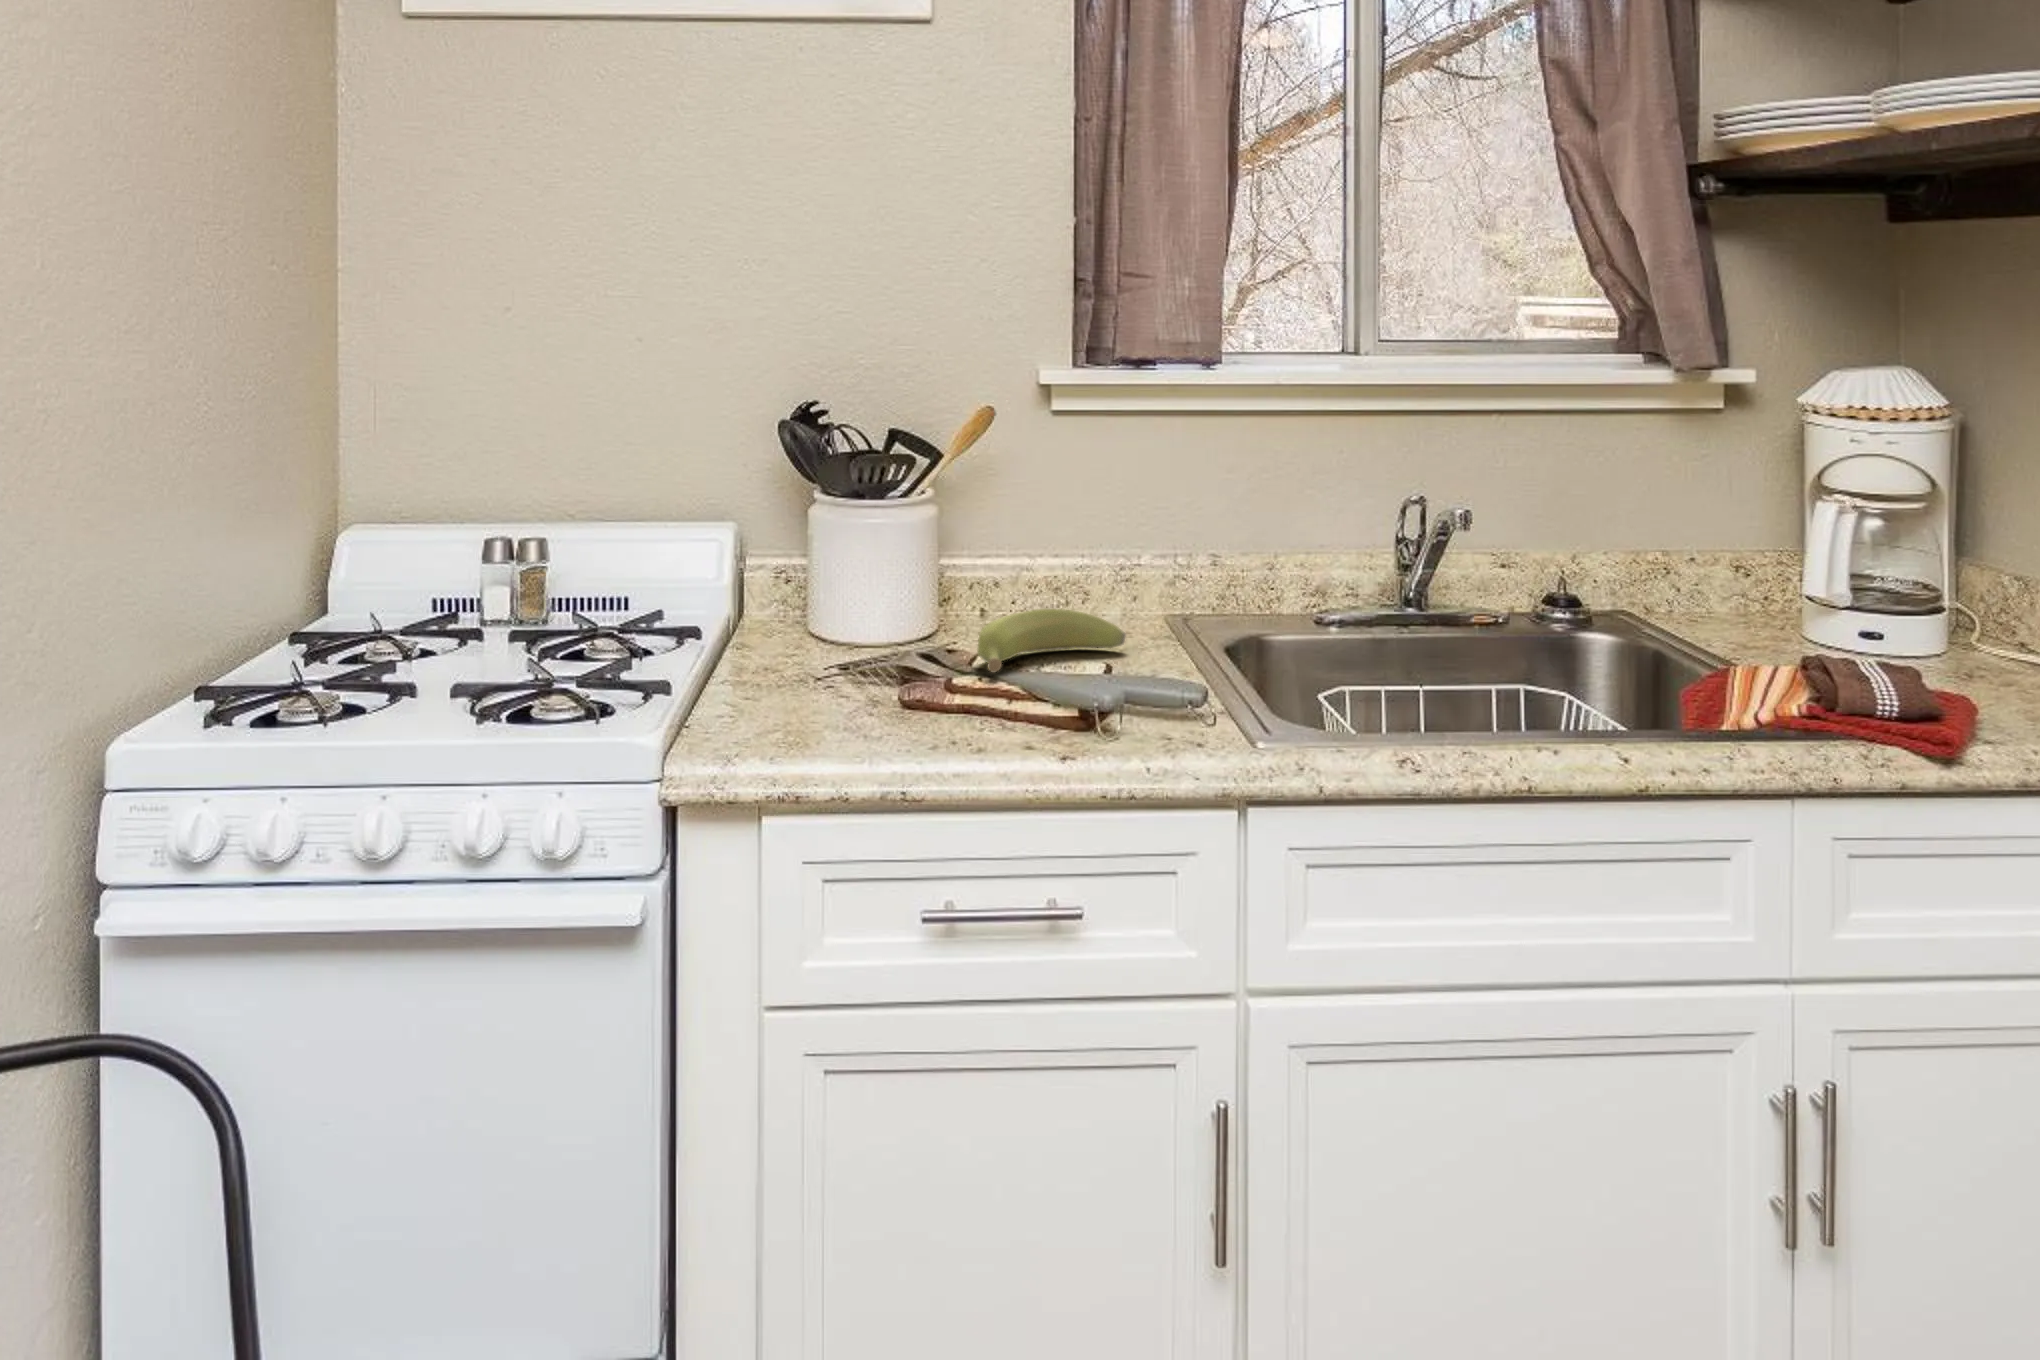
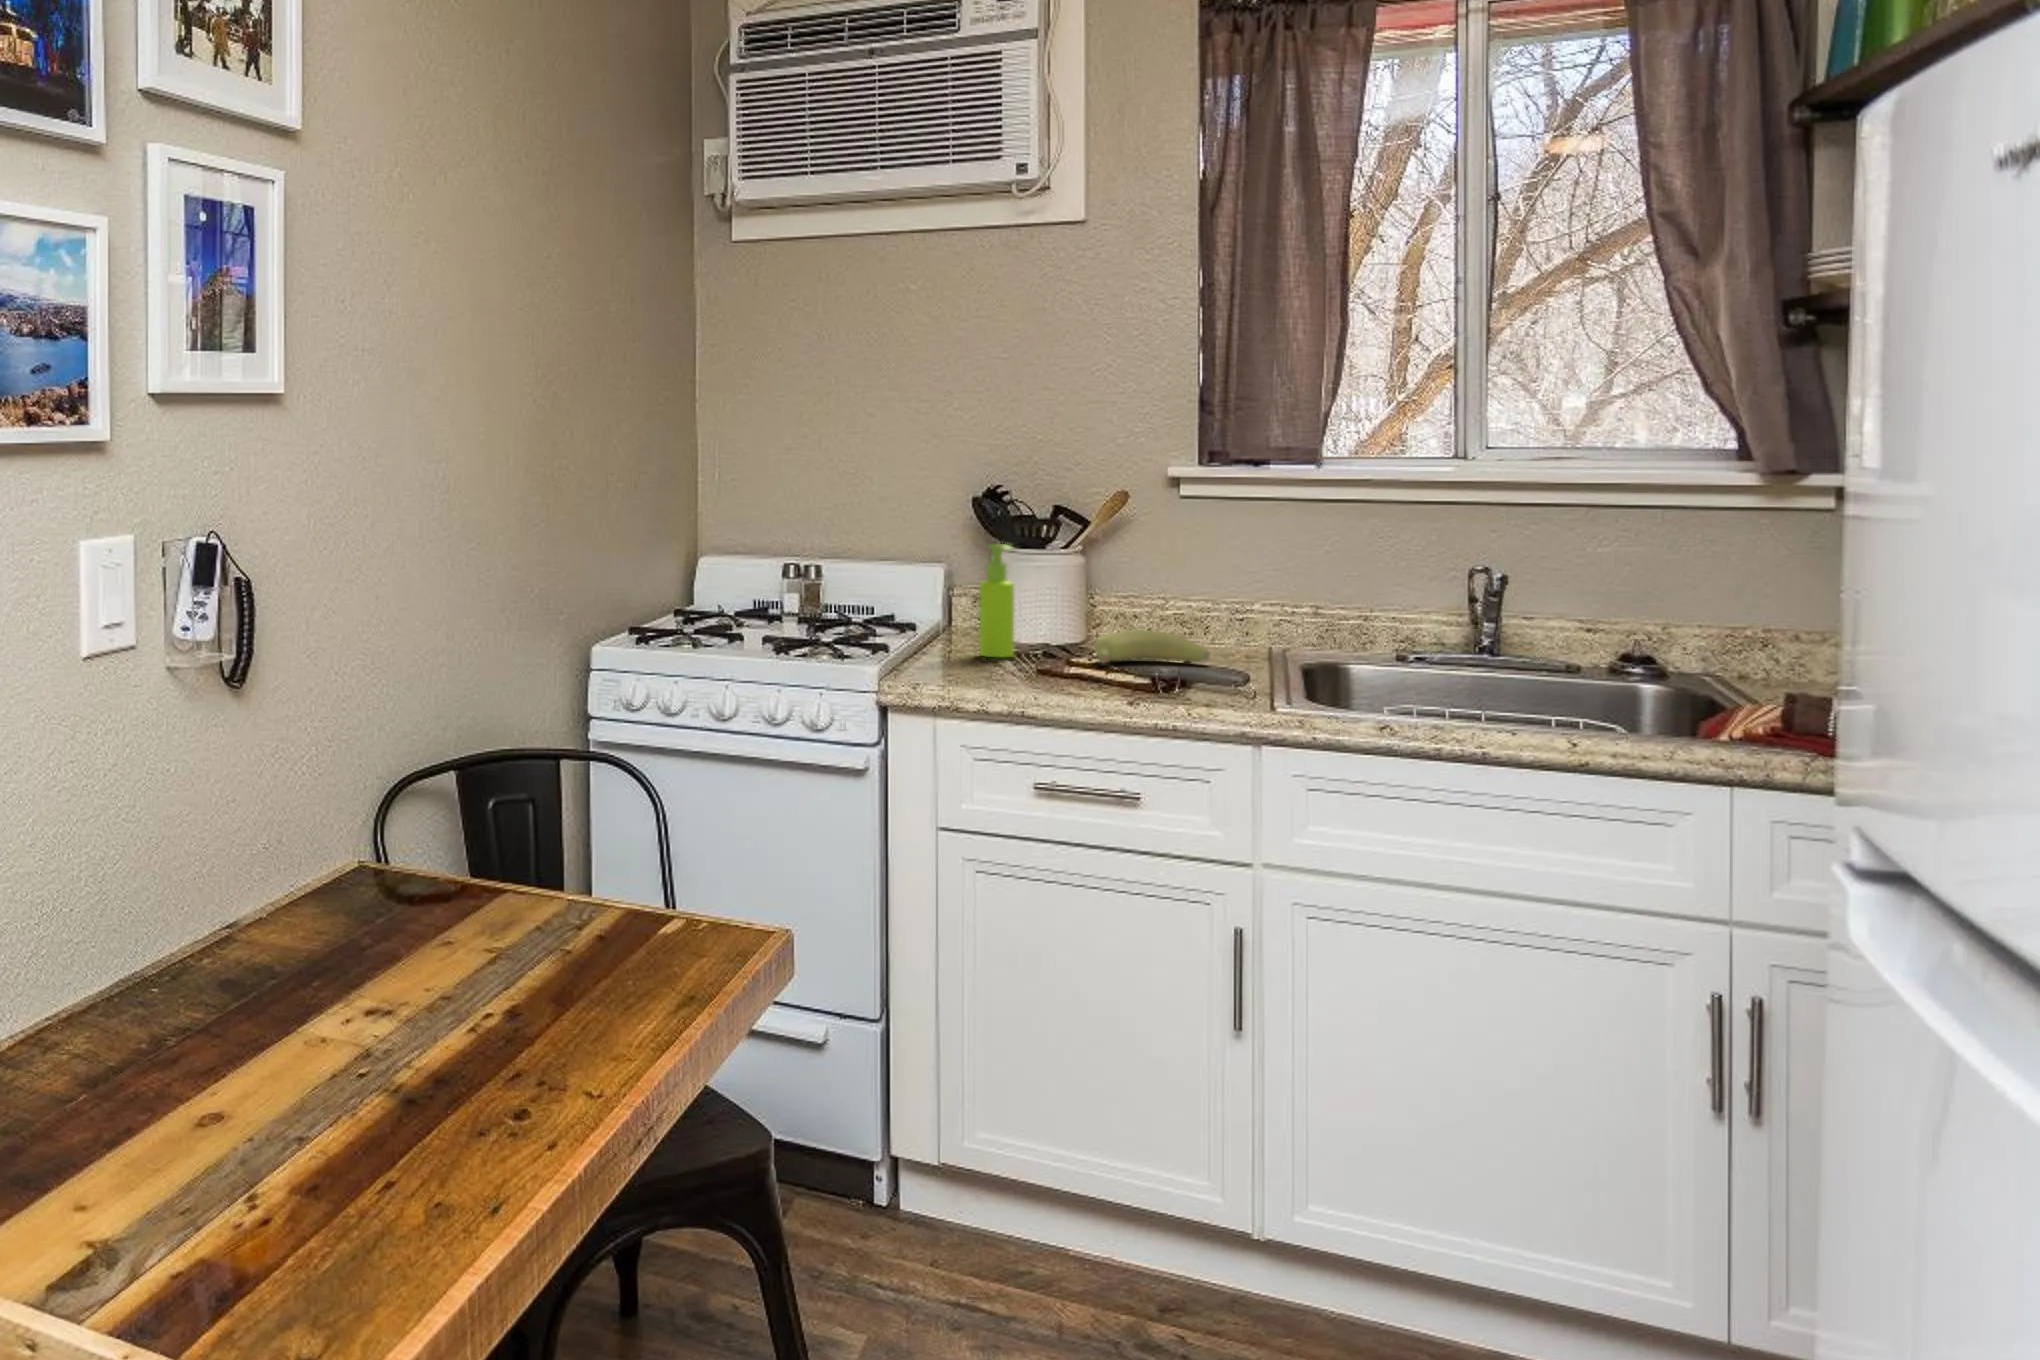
soap dispenser: none [808,500,861,675] -> present [980,544,1014,657]

